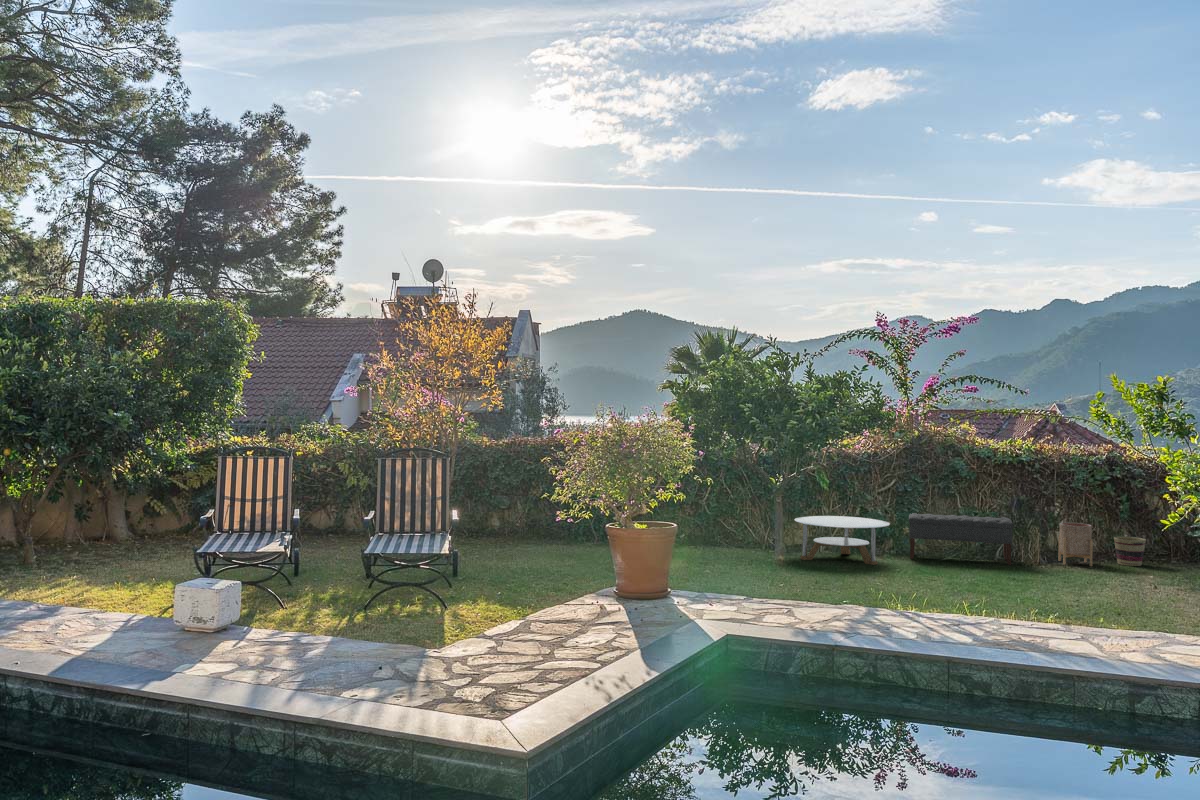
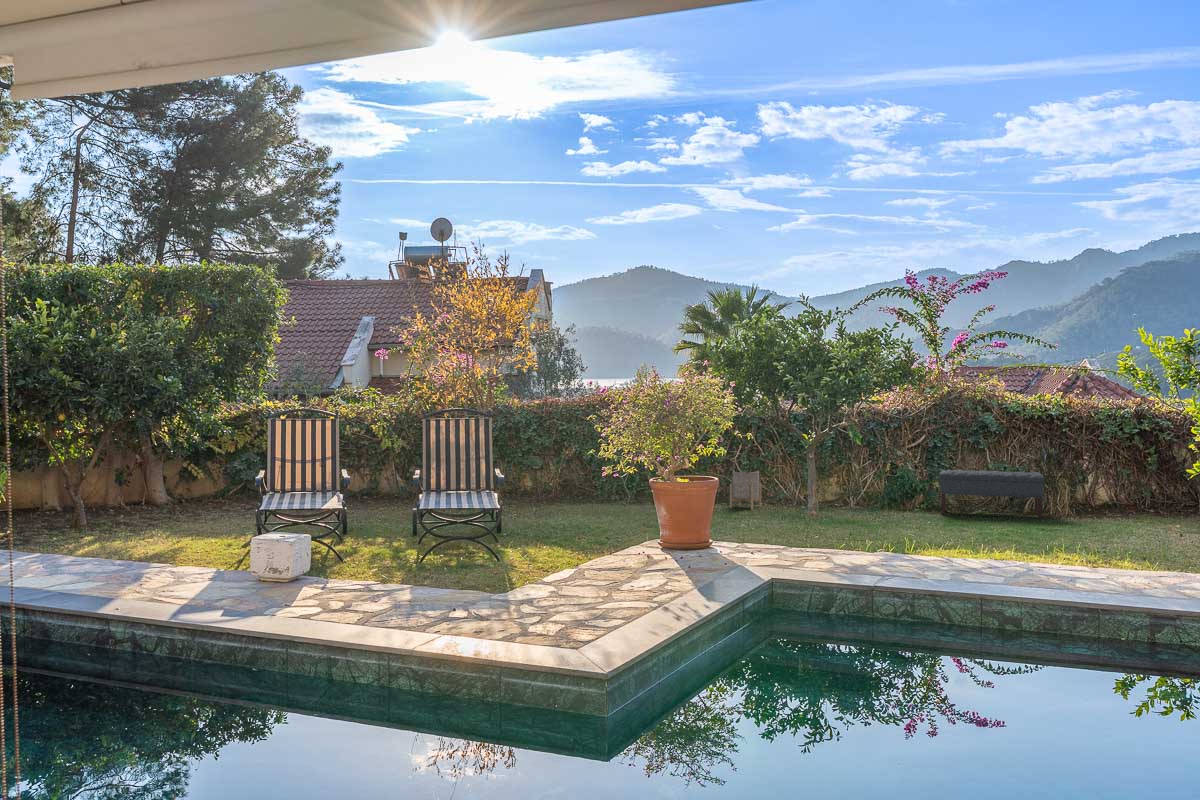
round table: present [795,516,890,565] -> none [826,473,921,520]
planter: present [1058,523,1093,566] -> present [730,471,762,510]
basket: present [1114,537,1146,566] -> none [1145,489,1177,518]

